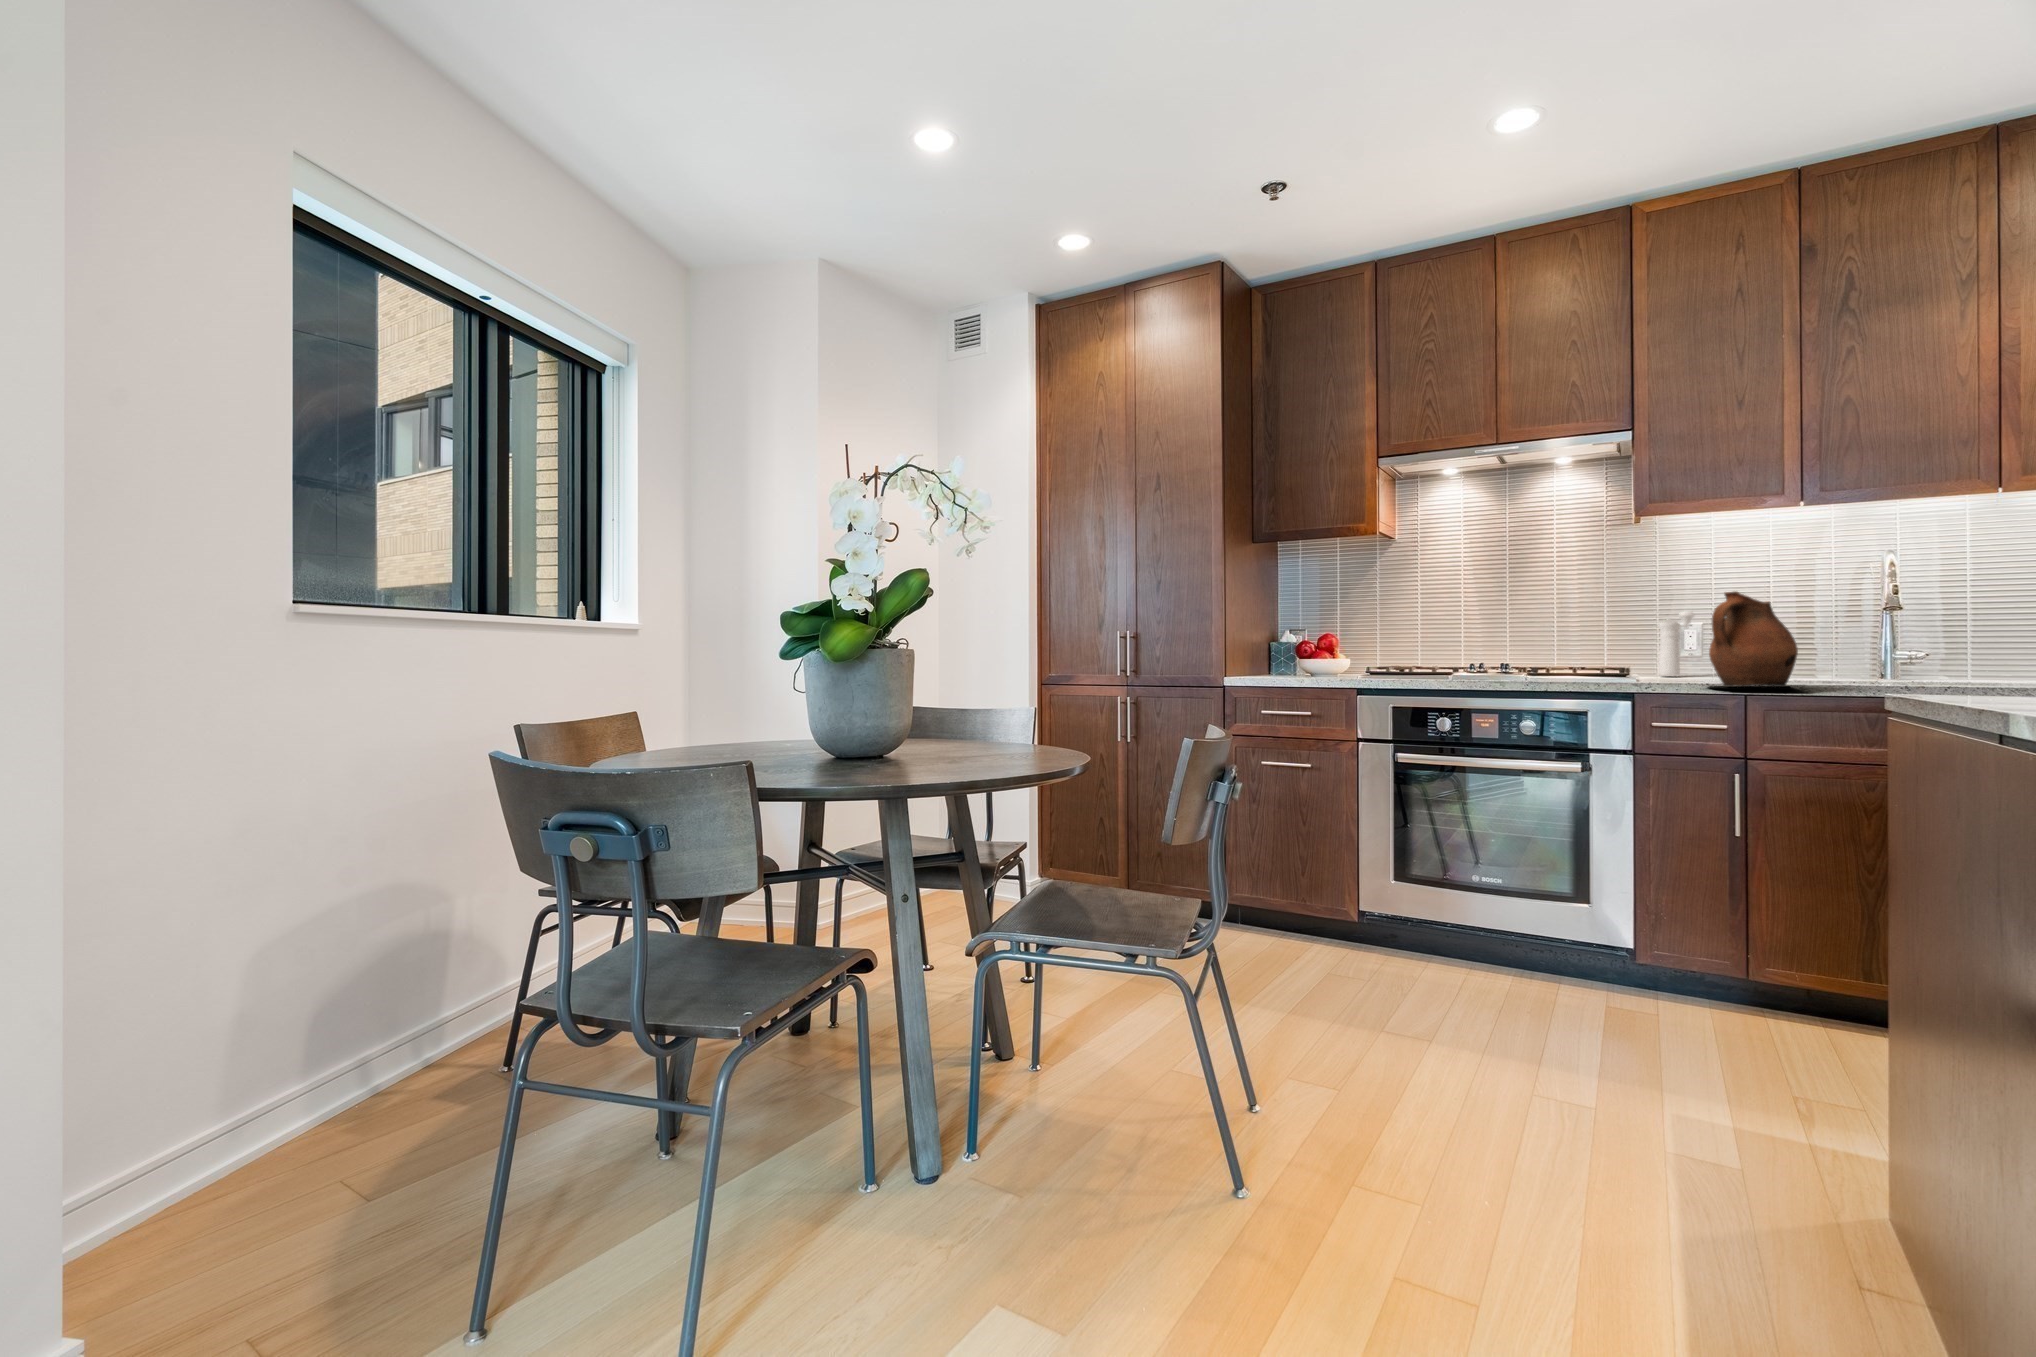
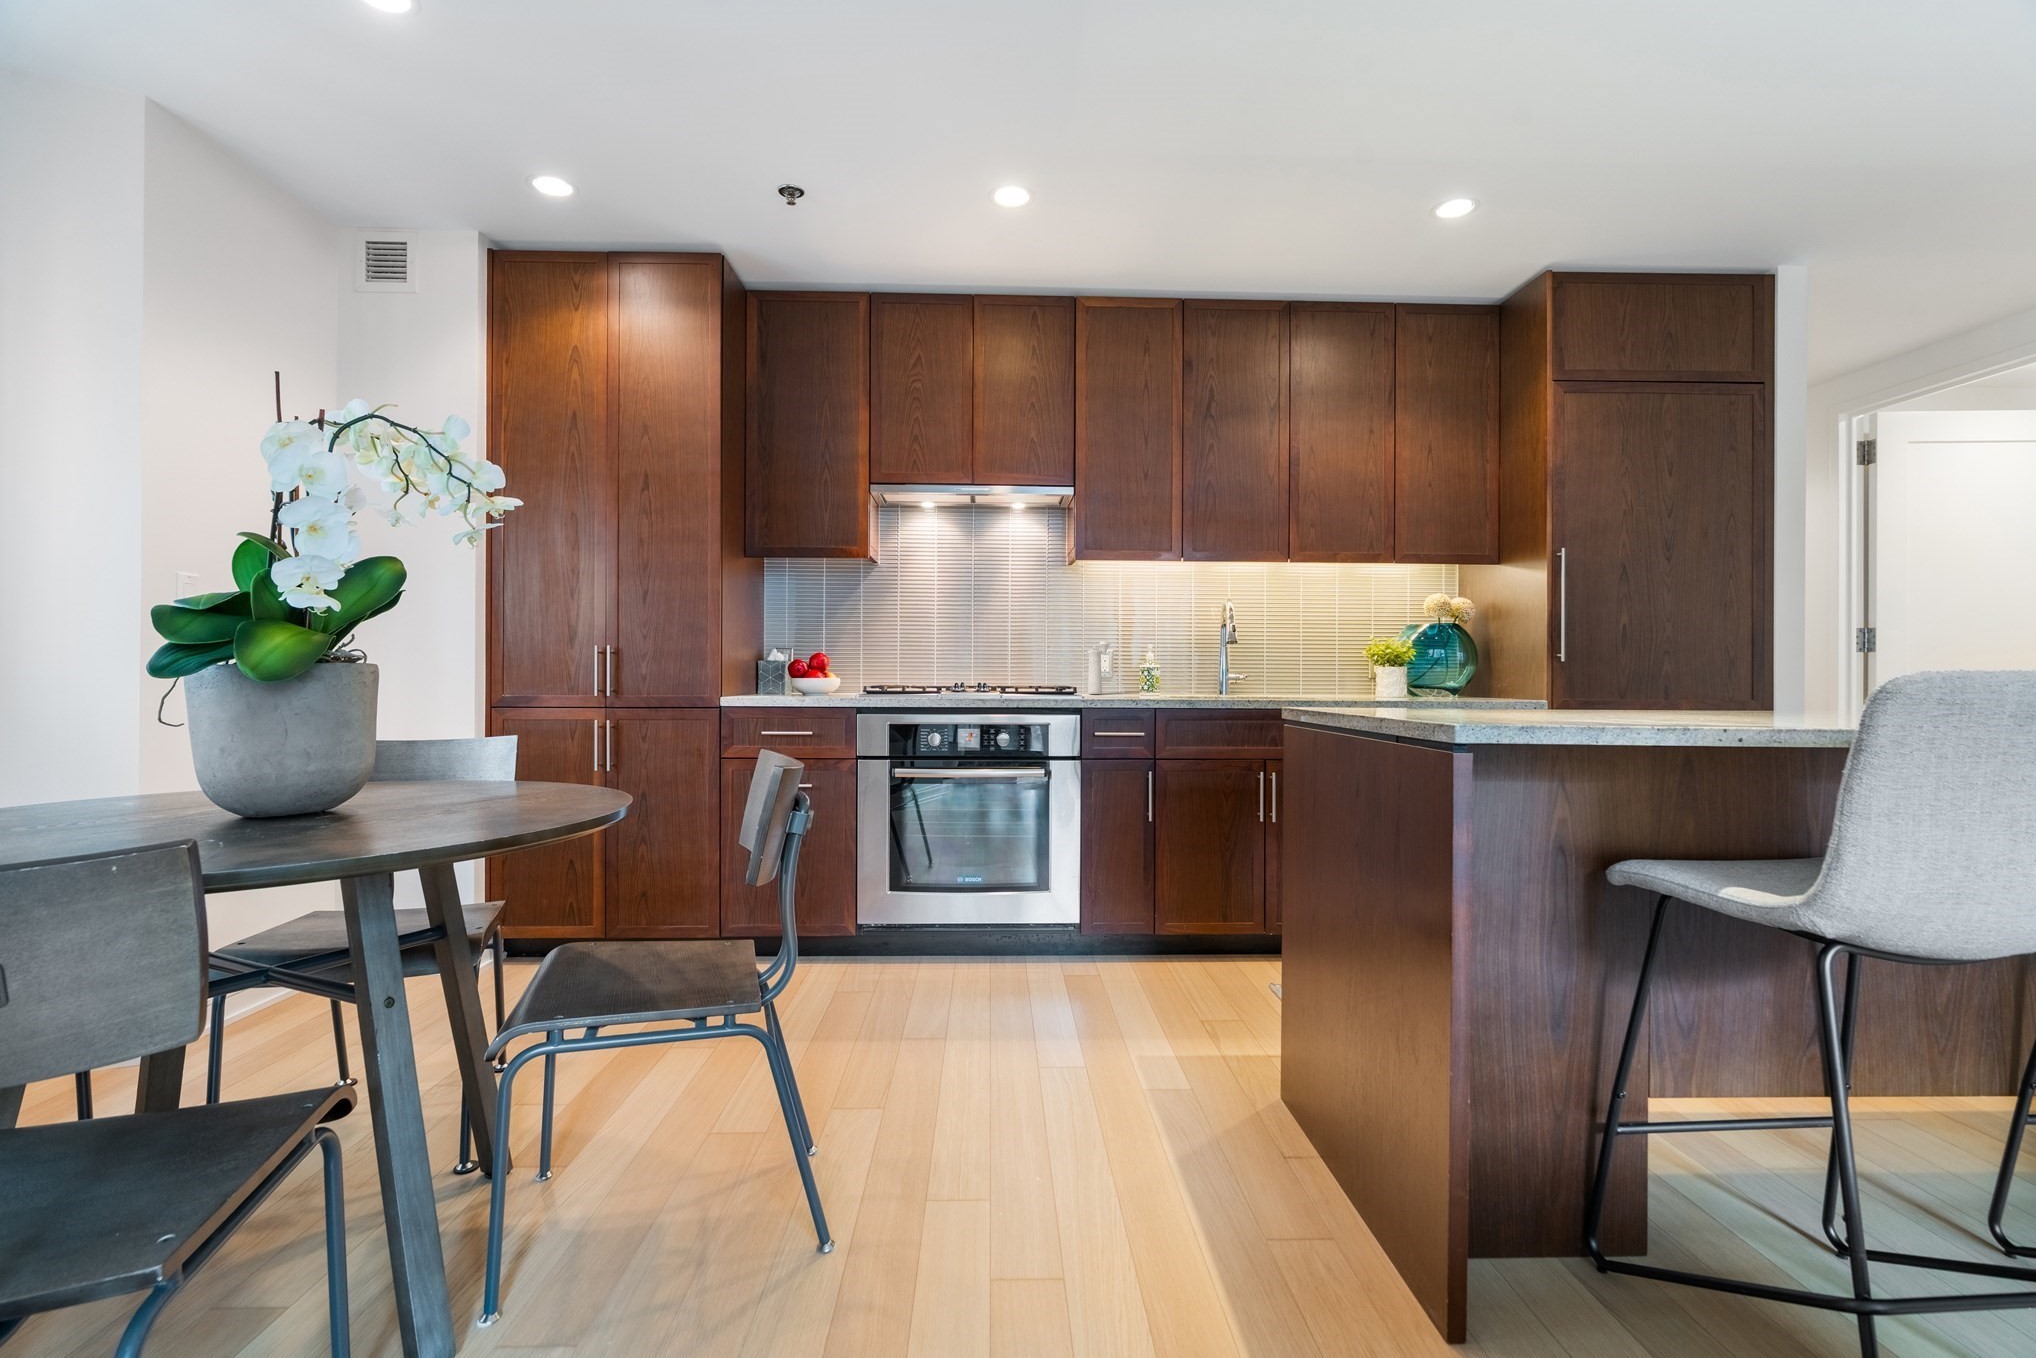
ceramic pitcher: present [1709,591,1803,687] -> none [1123,628,1193,704]

